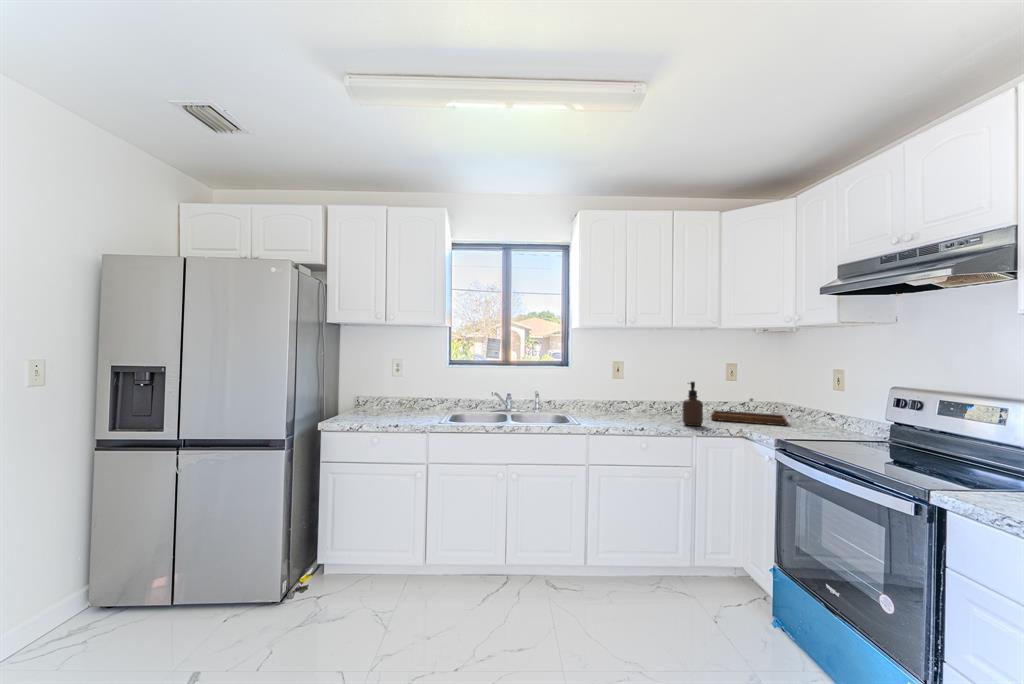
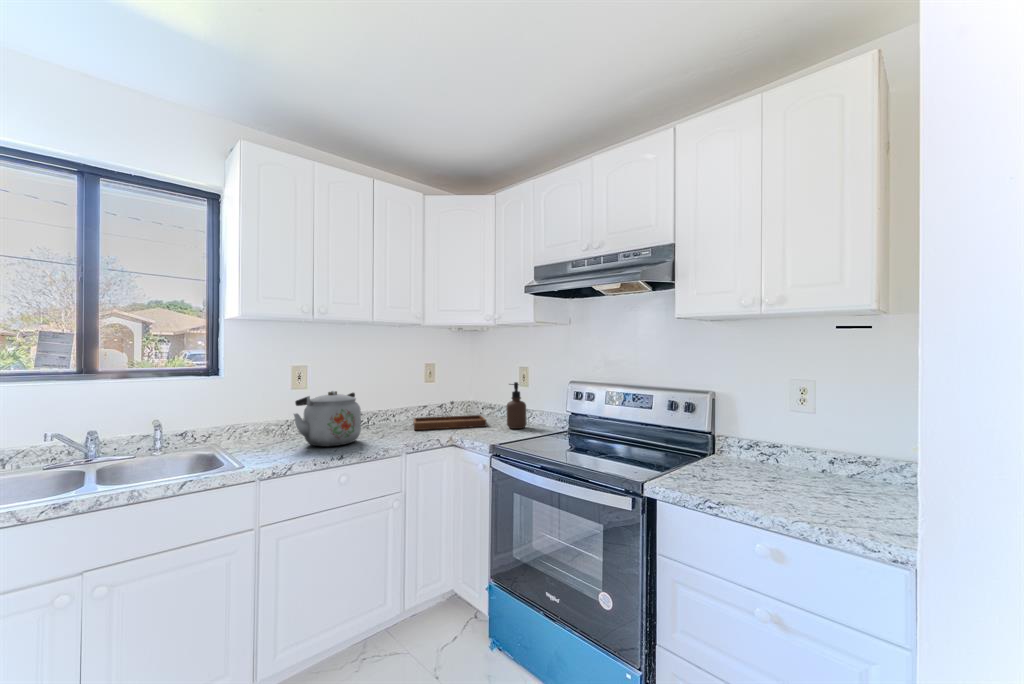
kettle: none [612,379,662,422] -> present [294,391,361,447]
soap dispenser: present [683,382,703,426] -> present [507,382,526,429]

